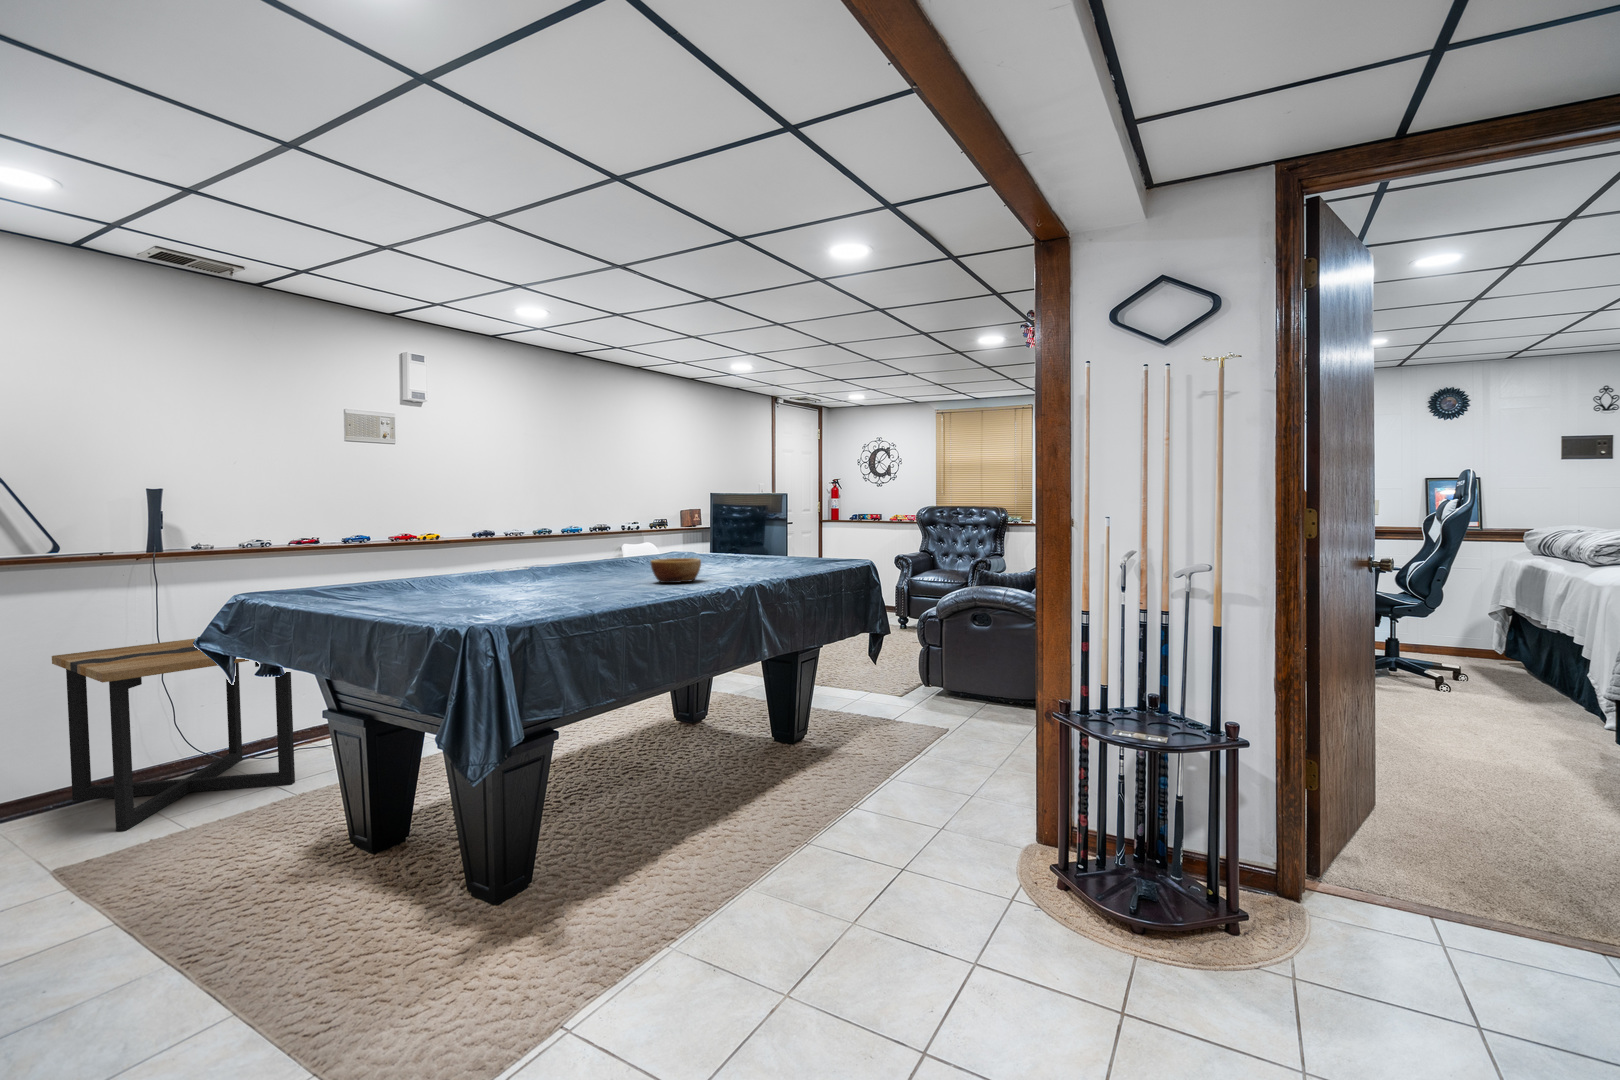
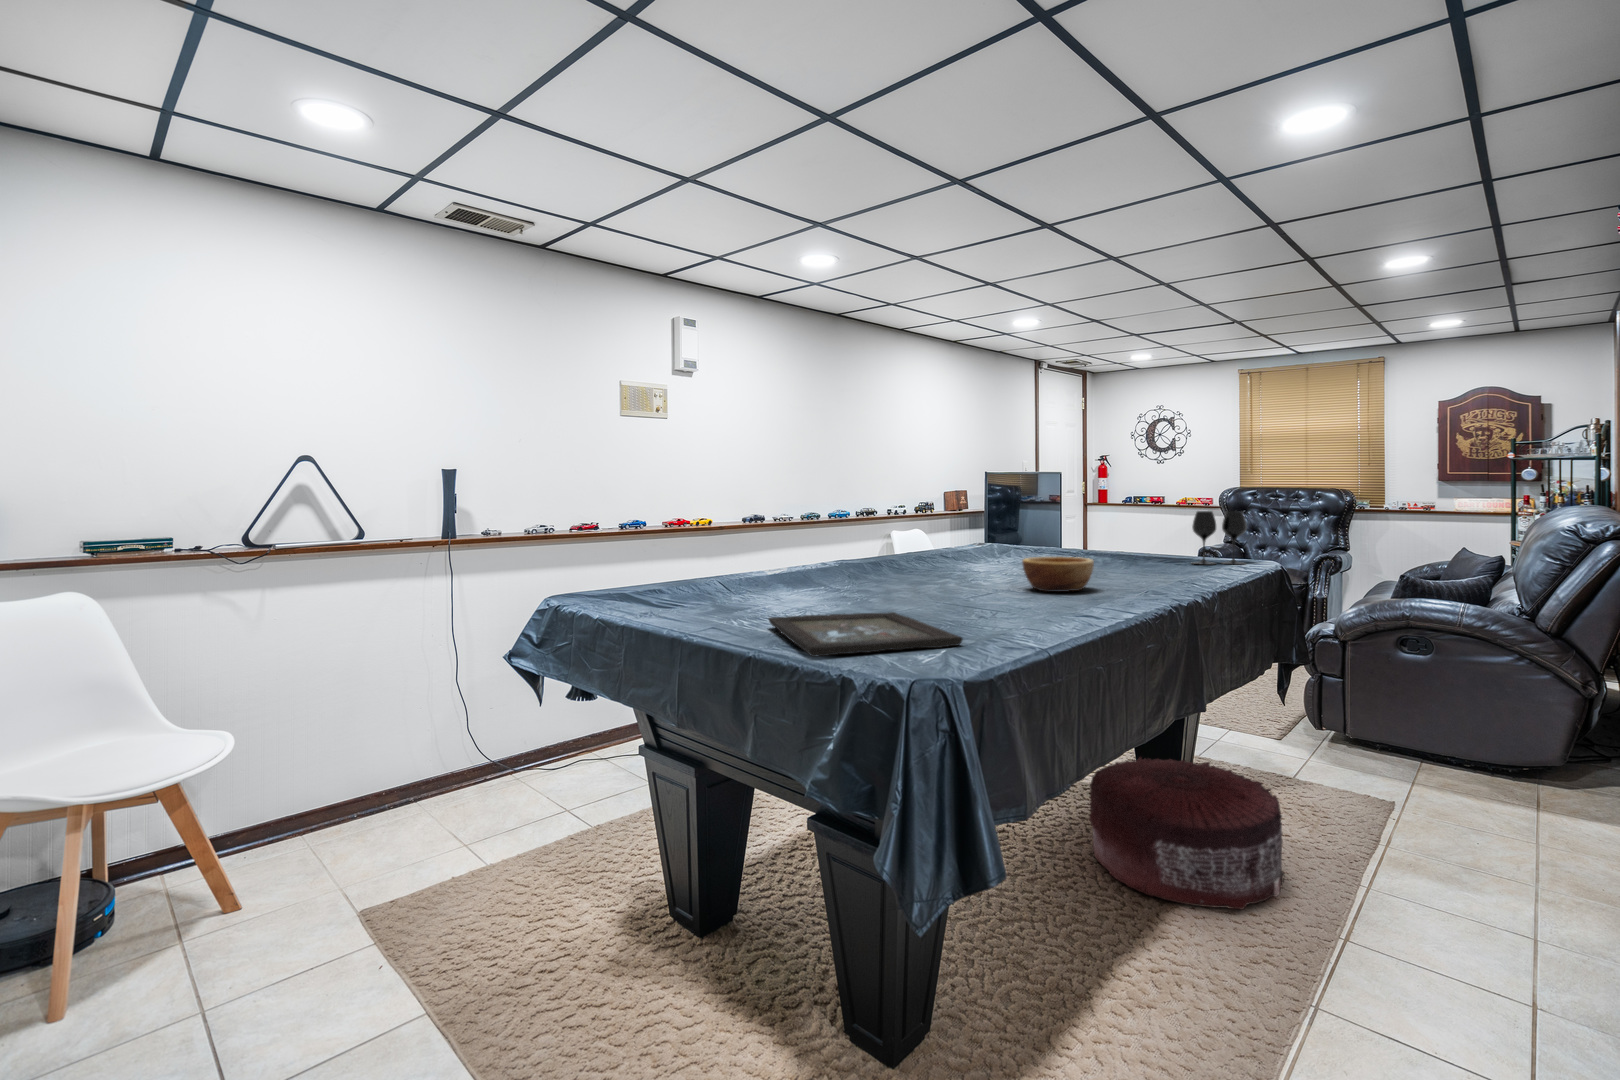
wine glass: none [811,525,849,565] -> present [1192,511,1247,565]
tray: none [418,596,542,621] -> present [769,612,963,657]
side table: present [52,639,295,831] -> none [357,629,596,857]
pouf: none [705,705,836,799] -> present [1089,757,1284,910]

